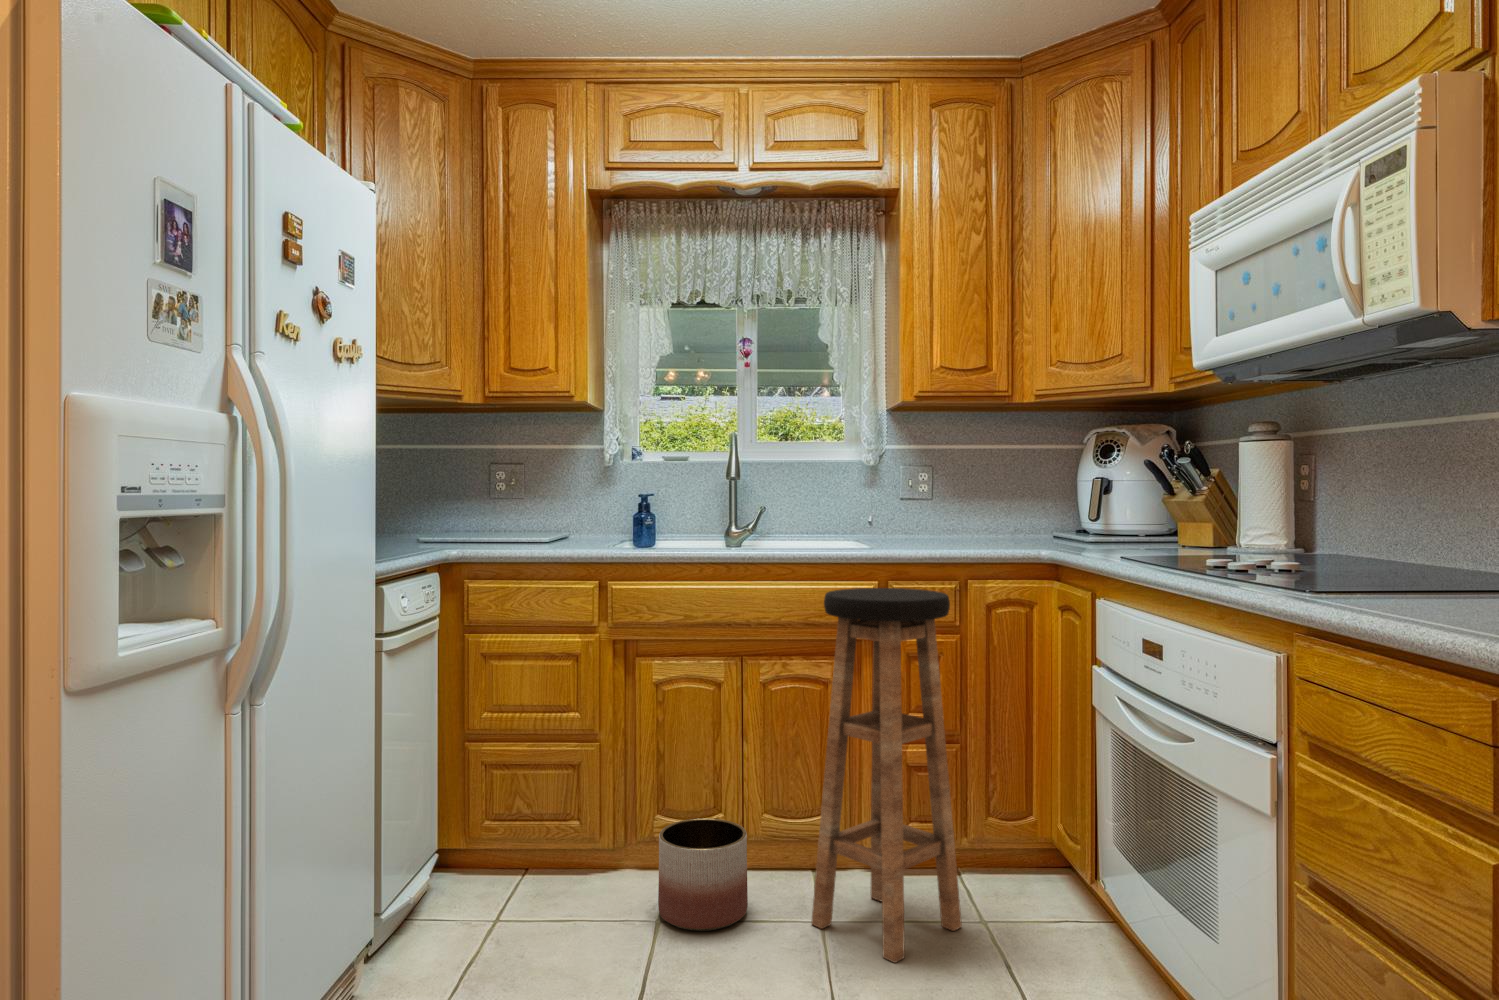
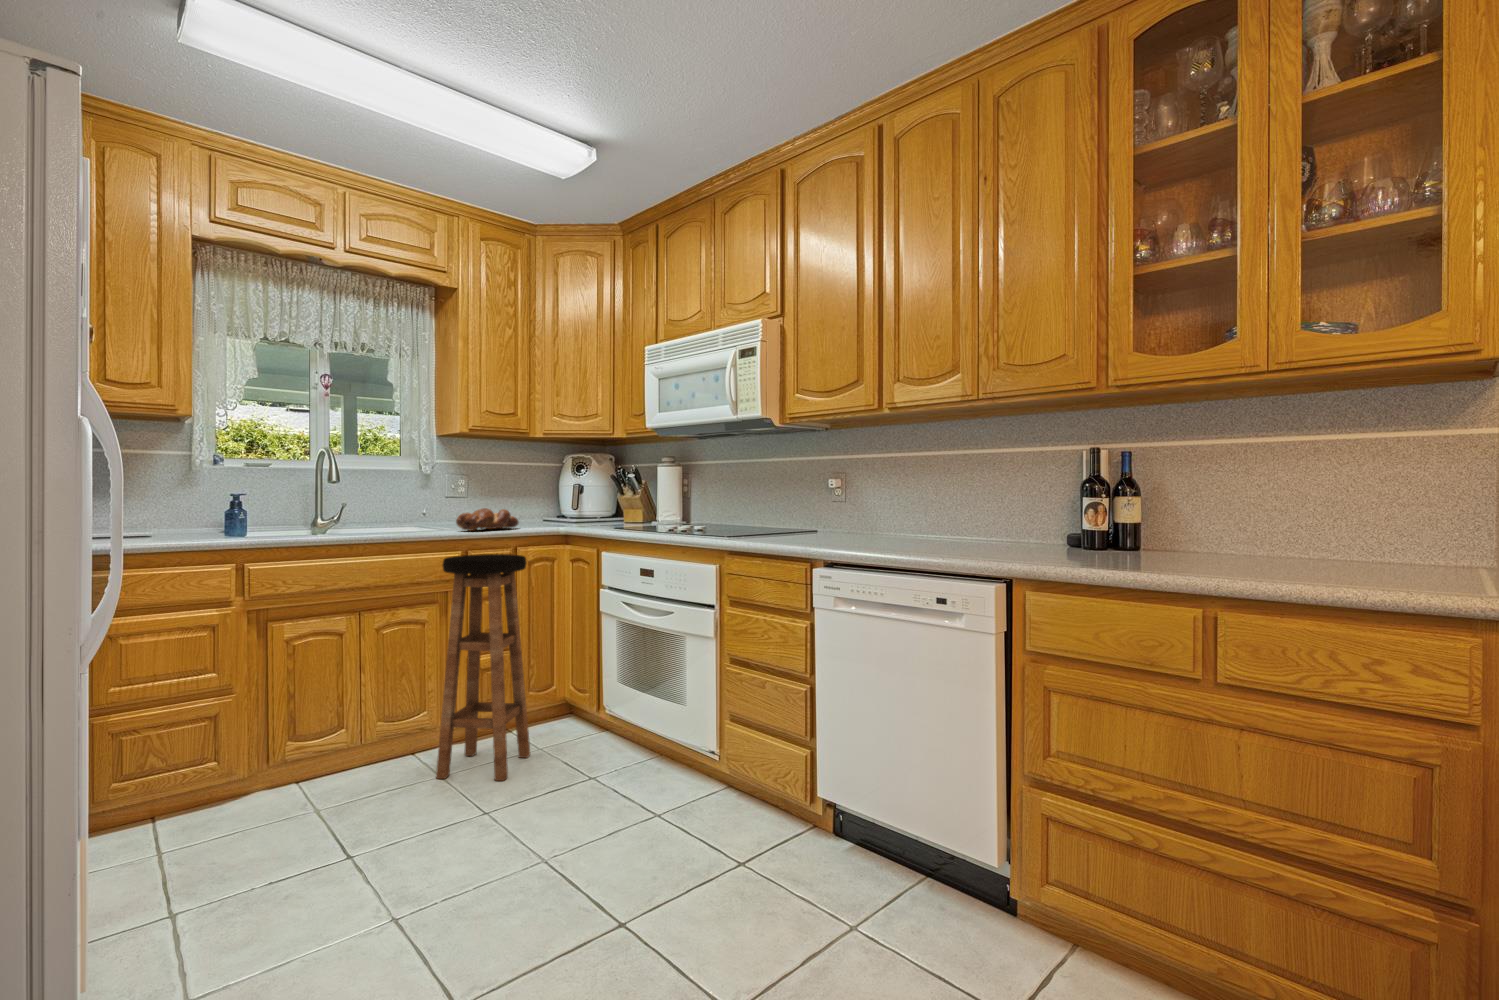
bread loaf: none [869,516,967,551] -> present [456,508,519,531]
planter: present [658,818,748,931] -> none [313,727,386,807]

